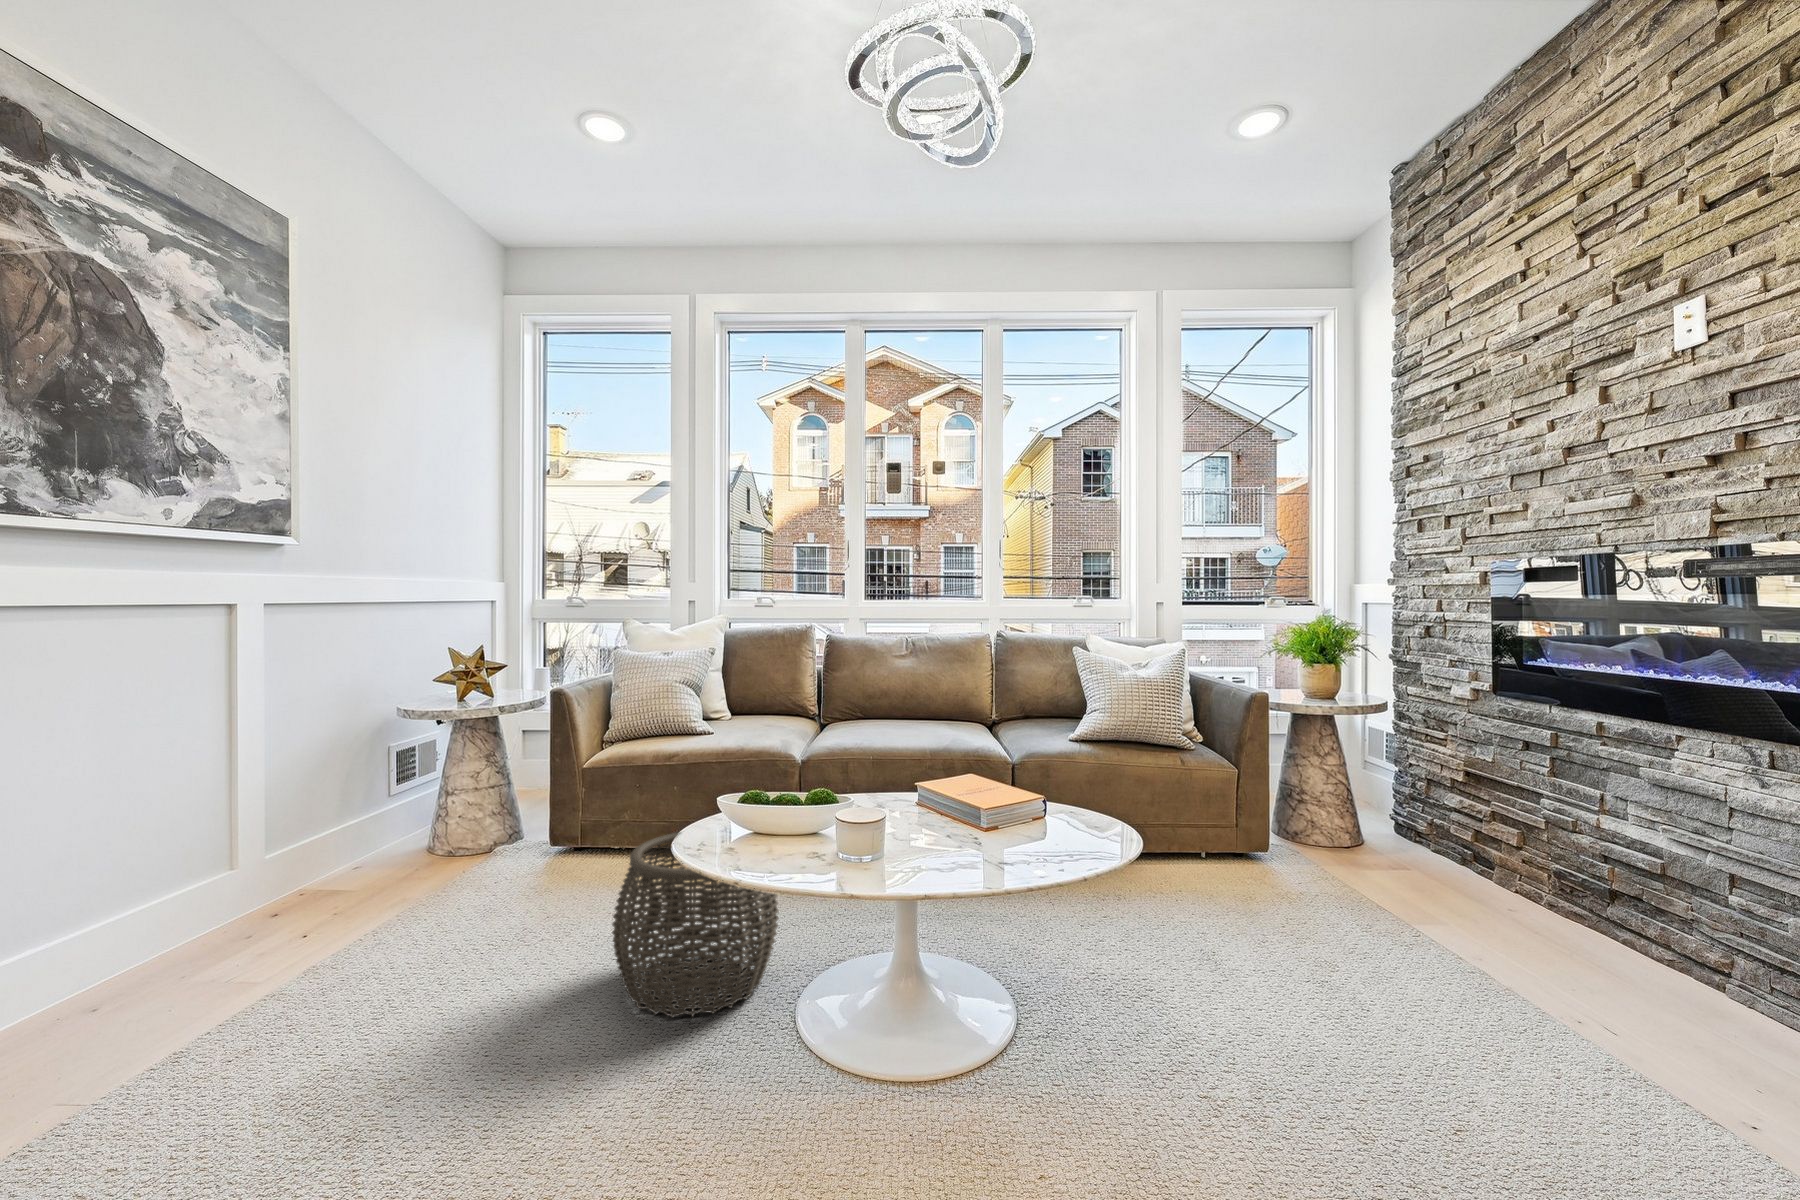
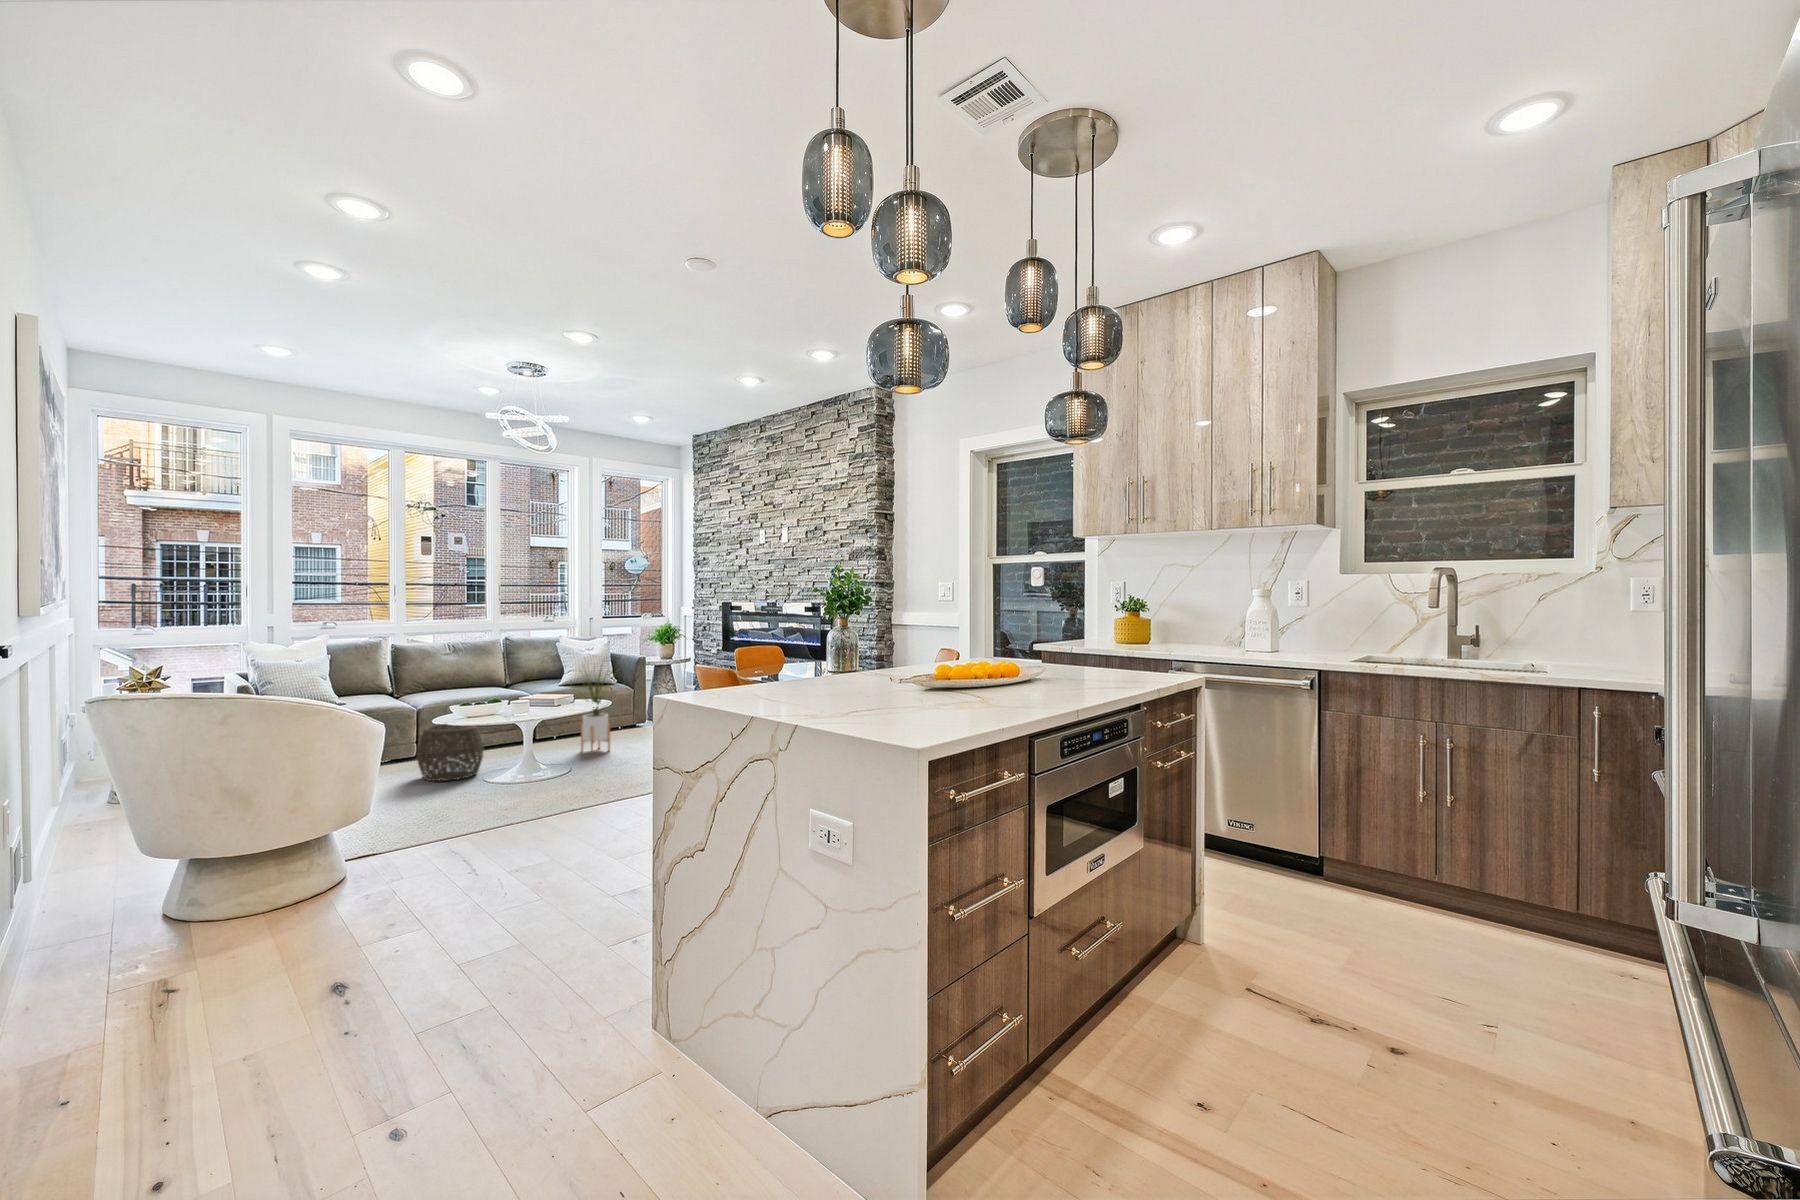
house plant: none [1023,683,1186,987] -> present [580,664,610,753]

